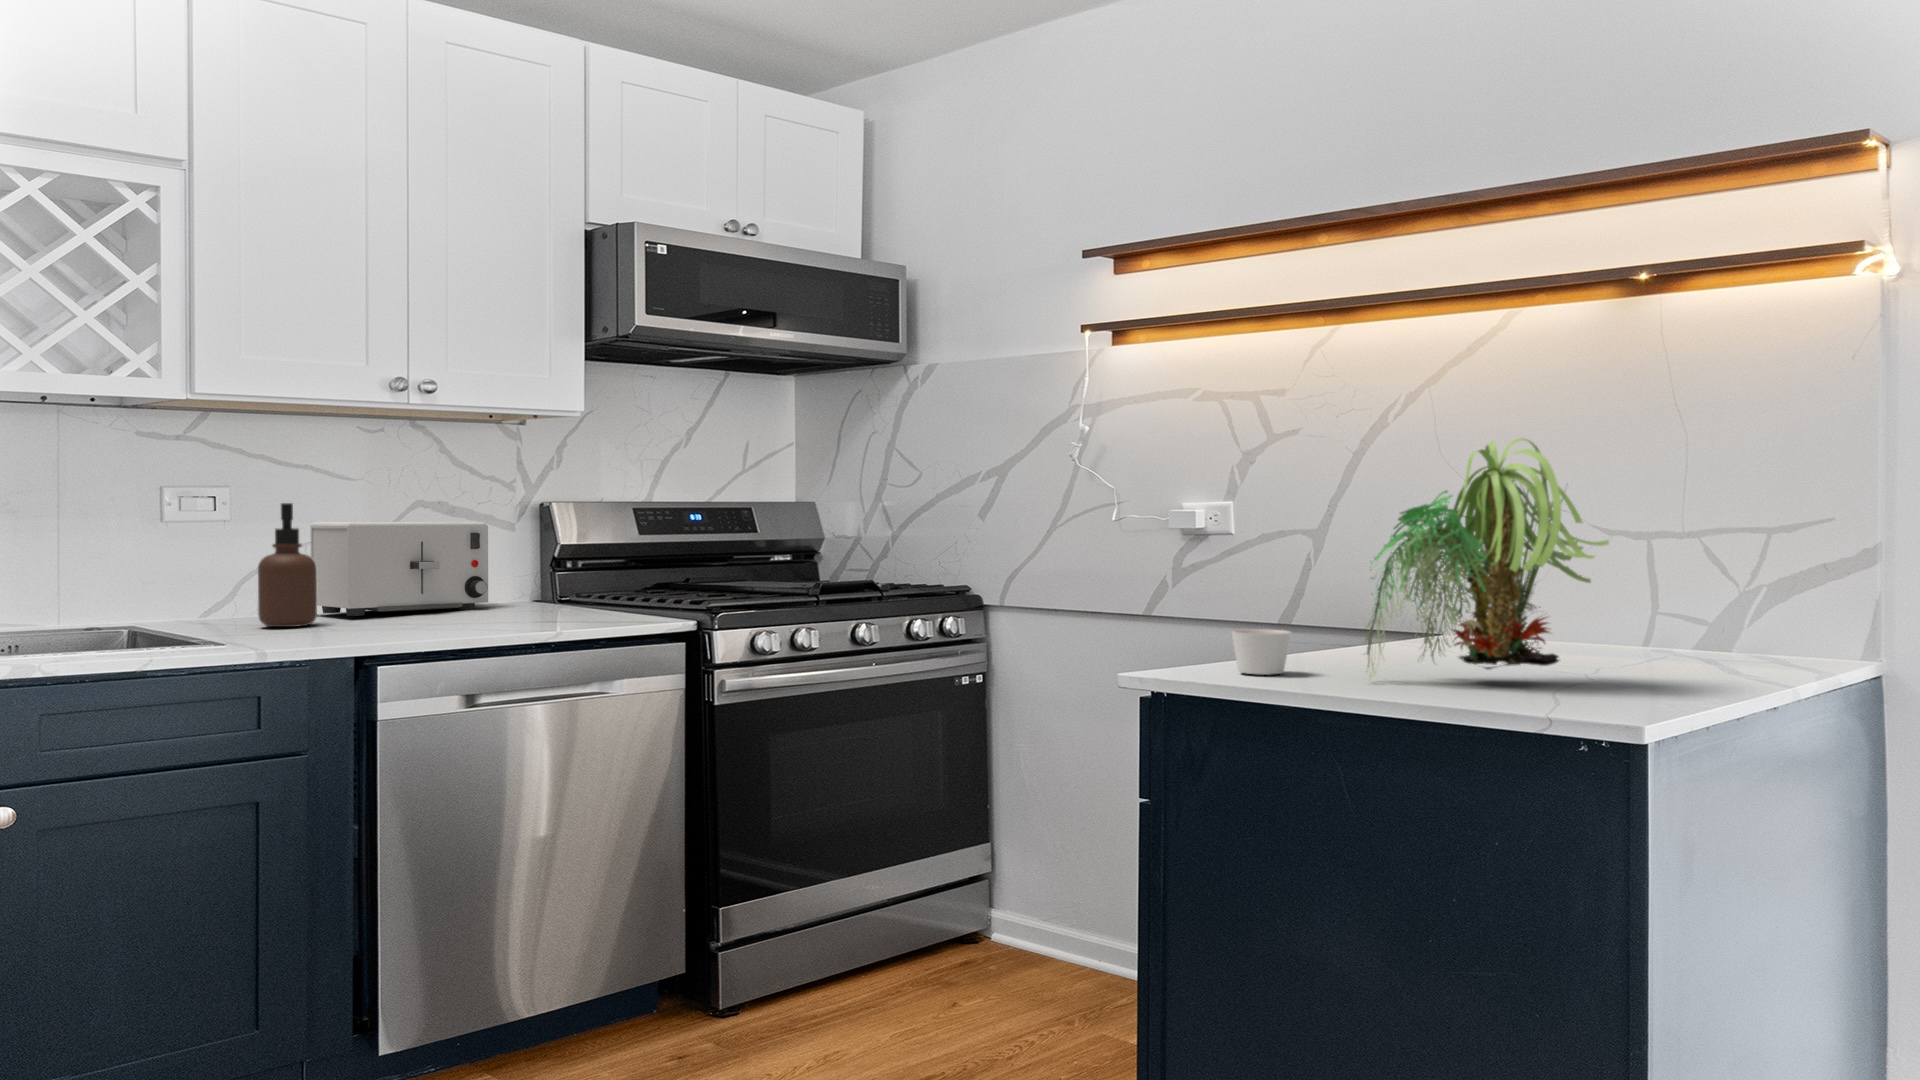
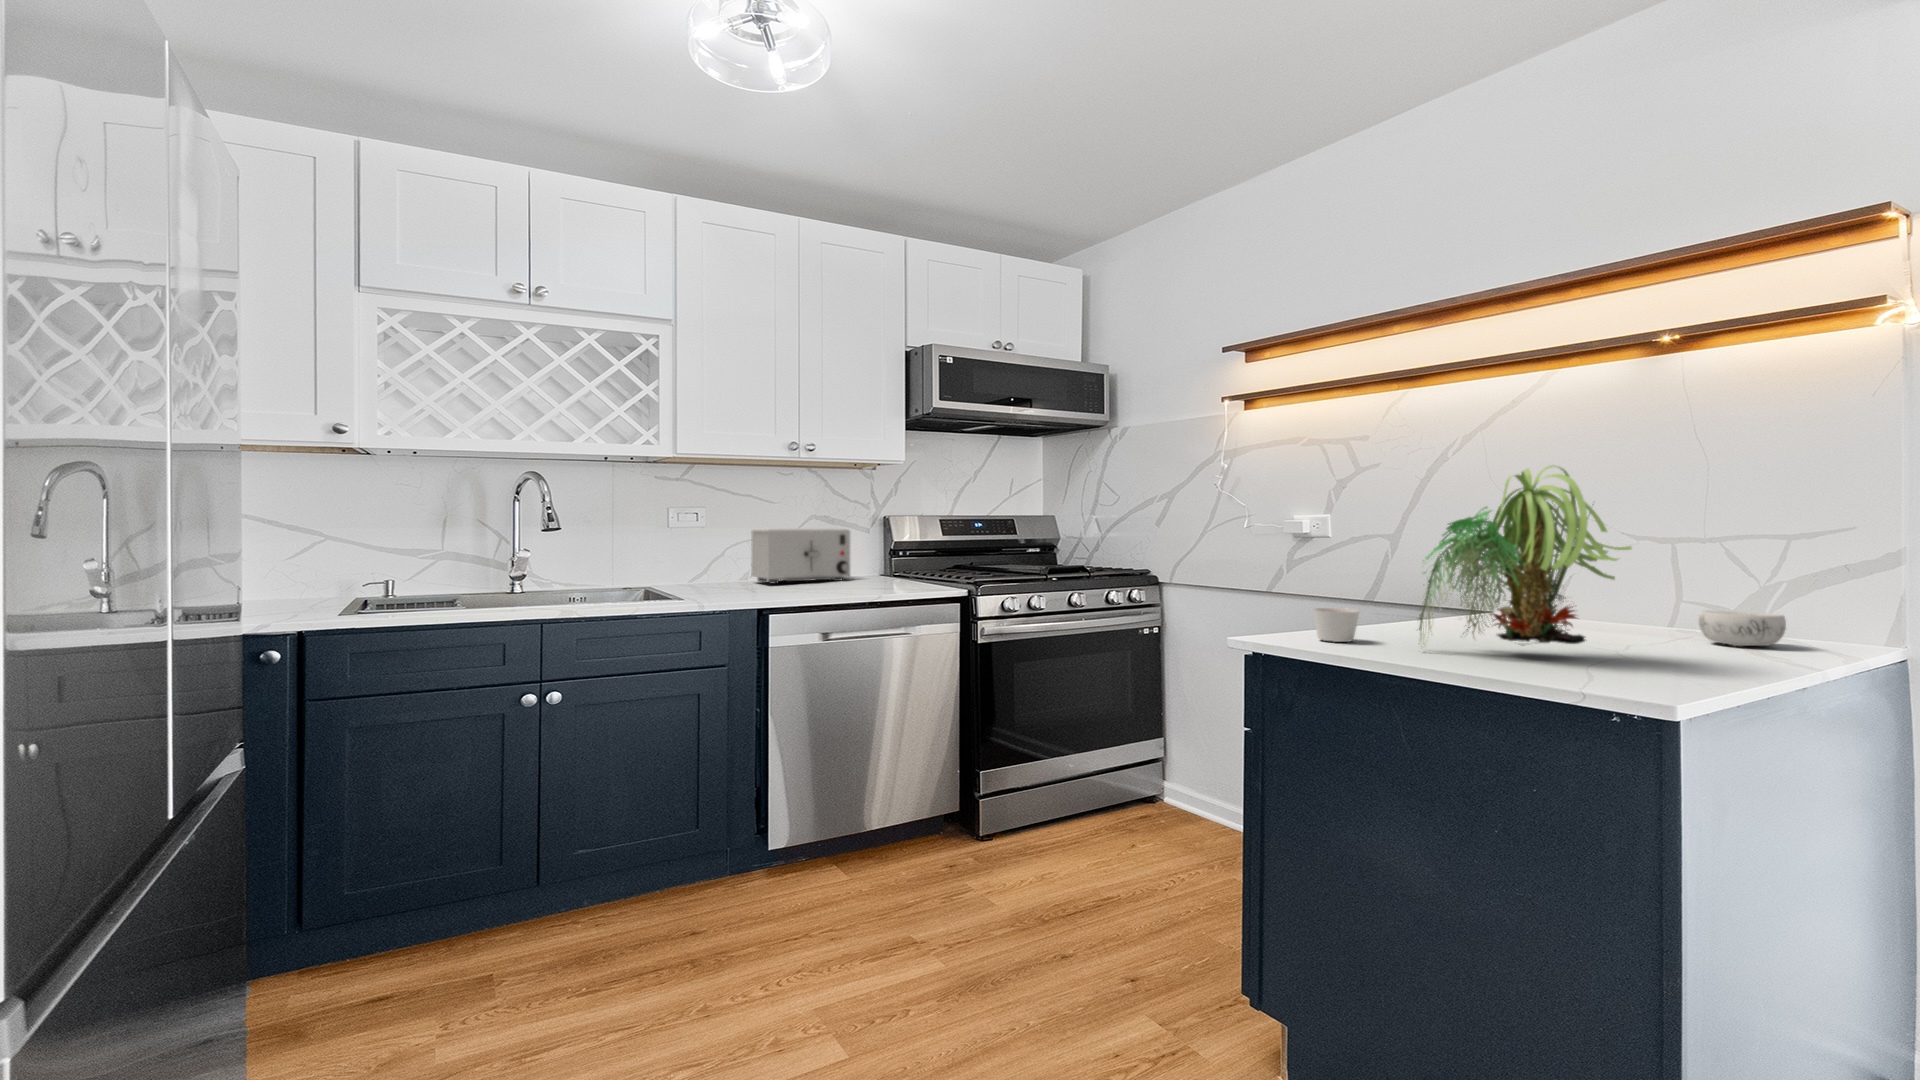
soap dispenser: present [258,503,317,627] -> none [717,517,749,590]
decorative bowl: none [1680,622,1770,665] -> present [1699,610,1786,646]

